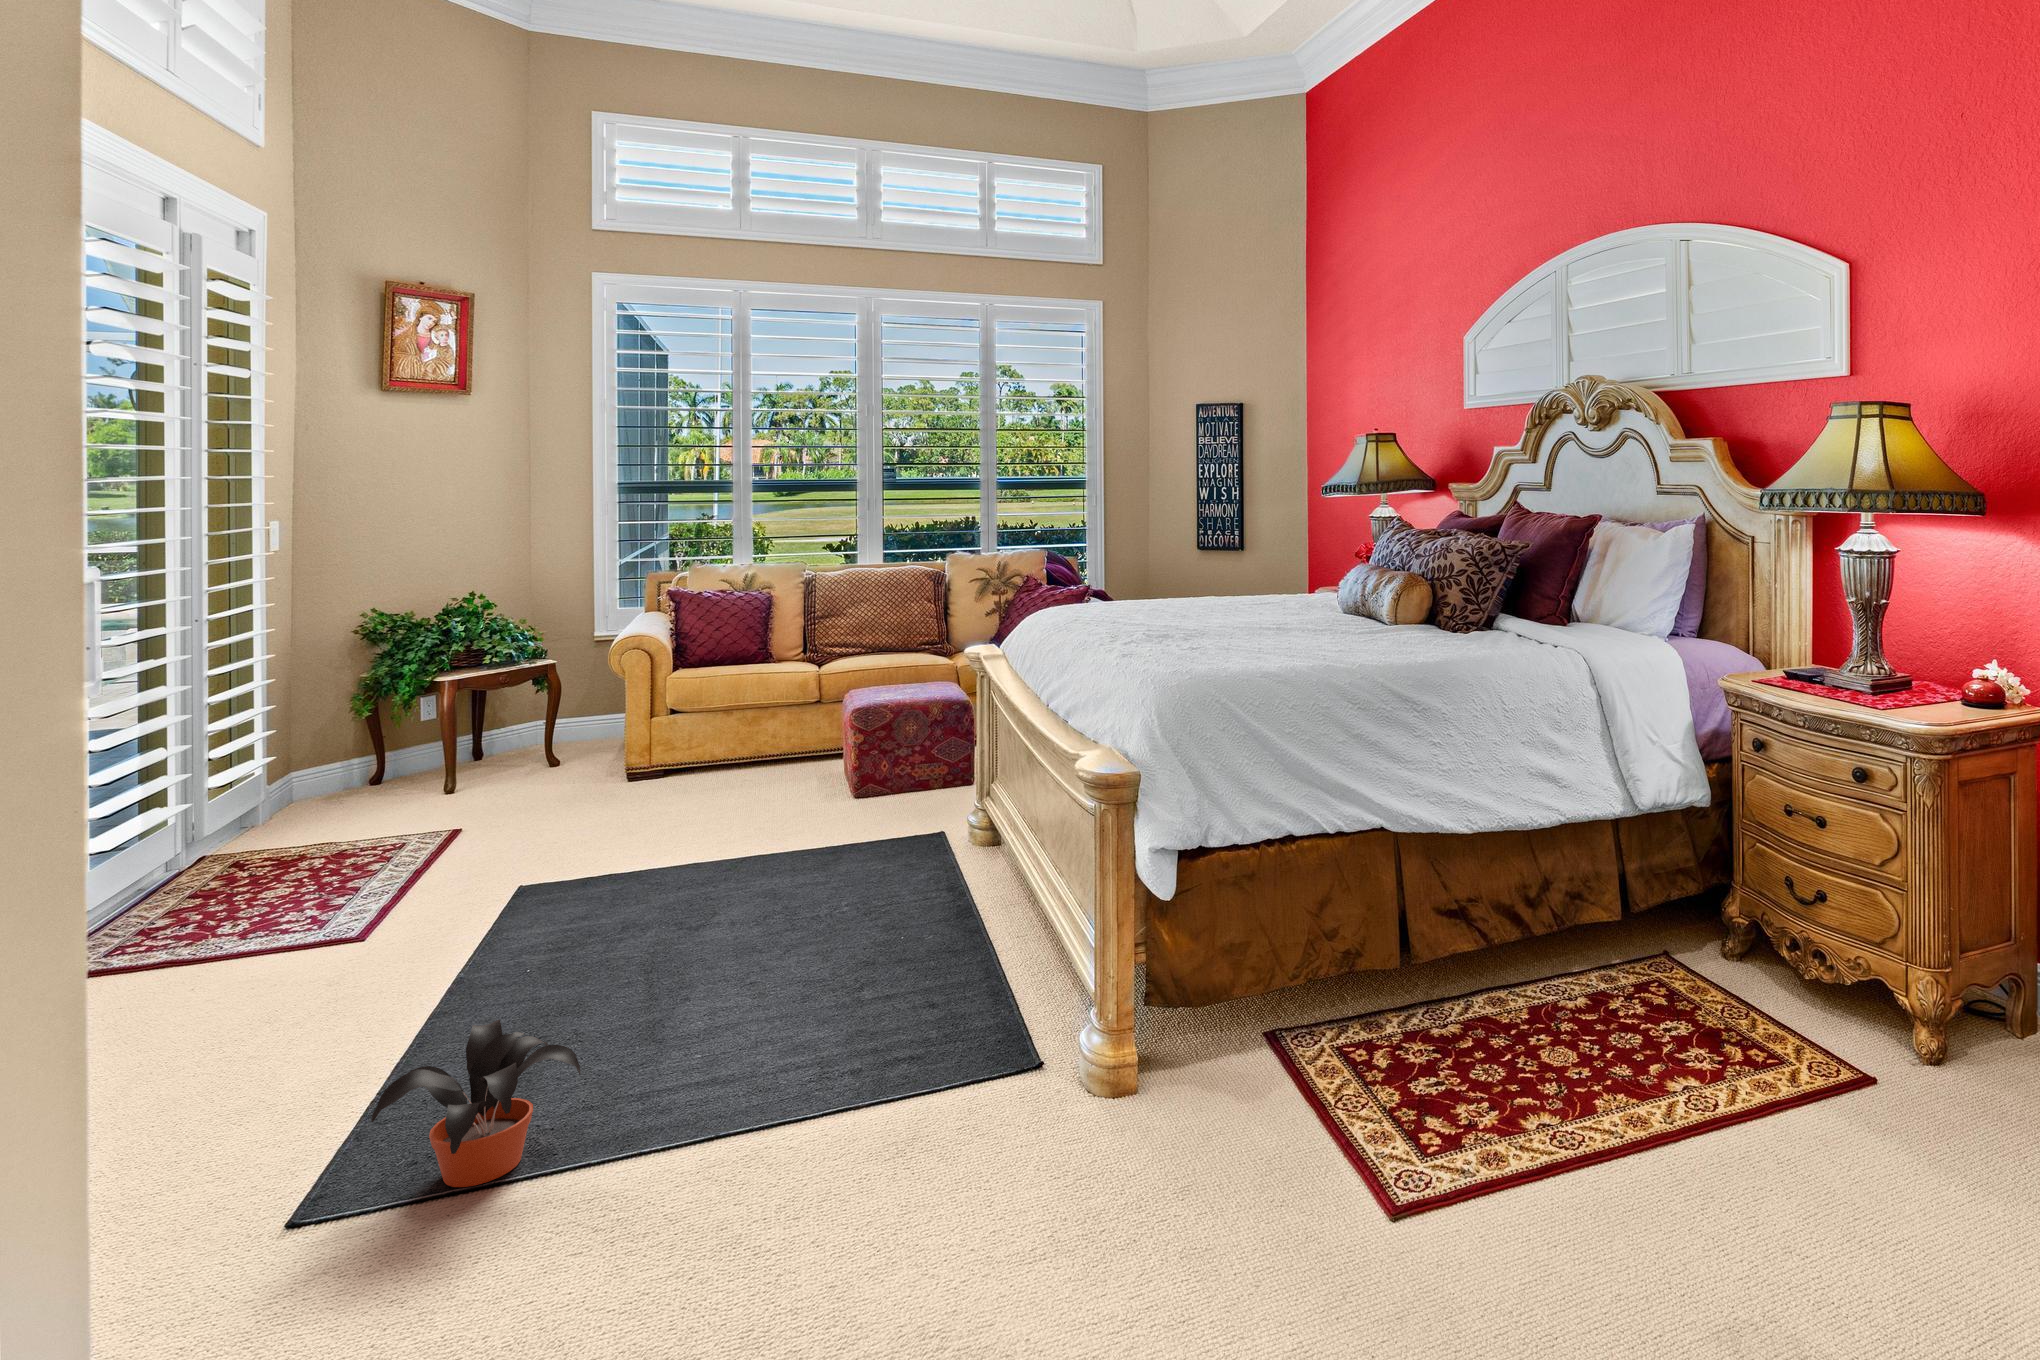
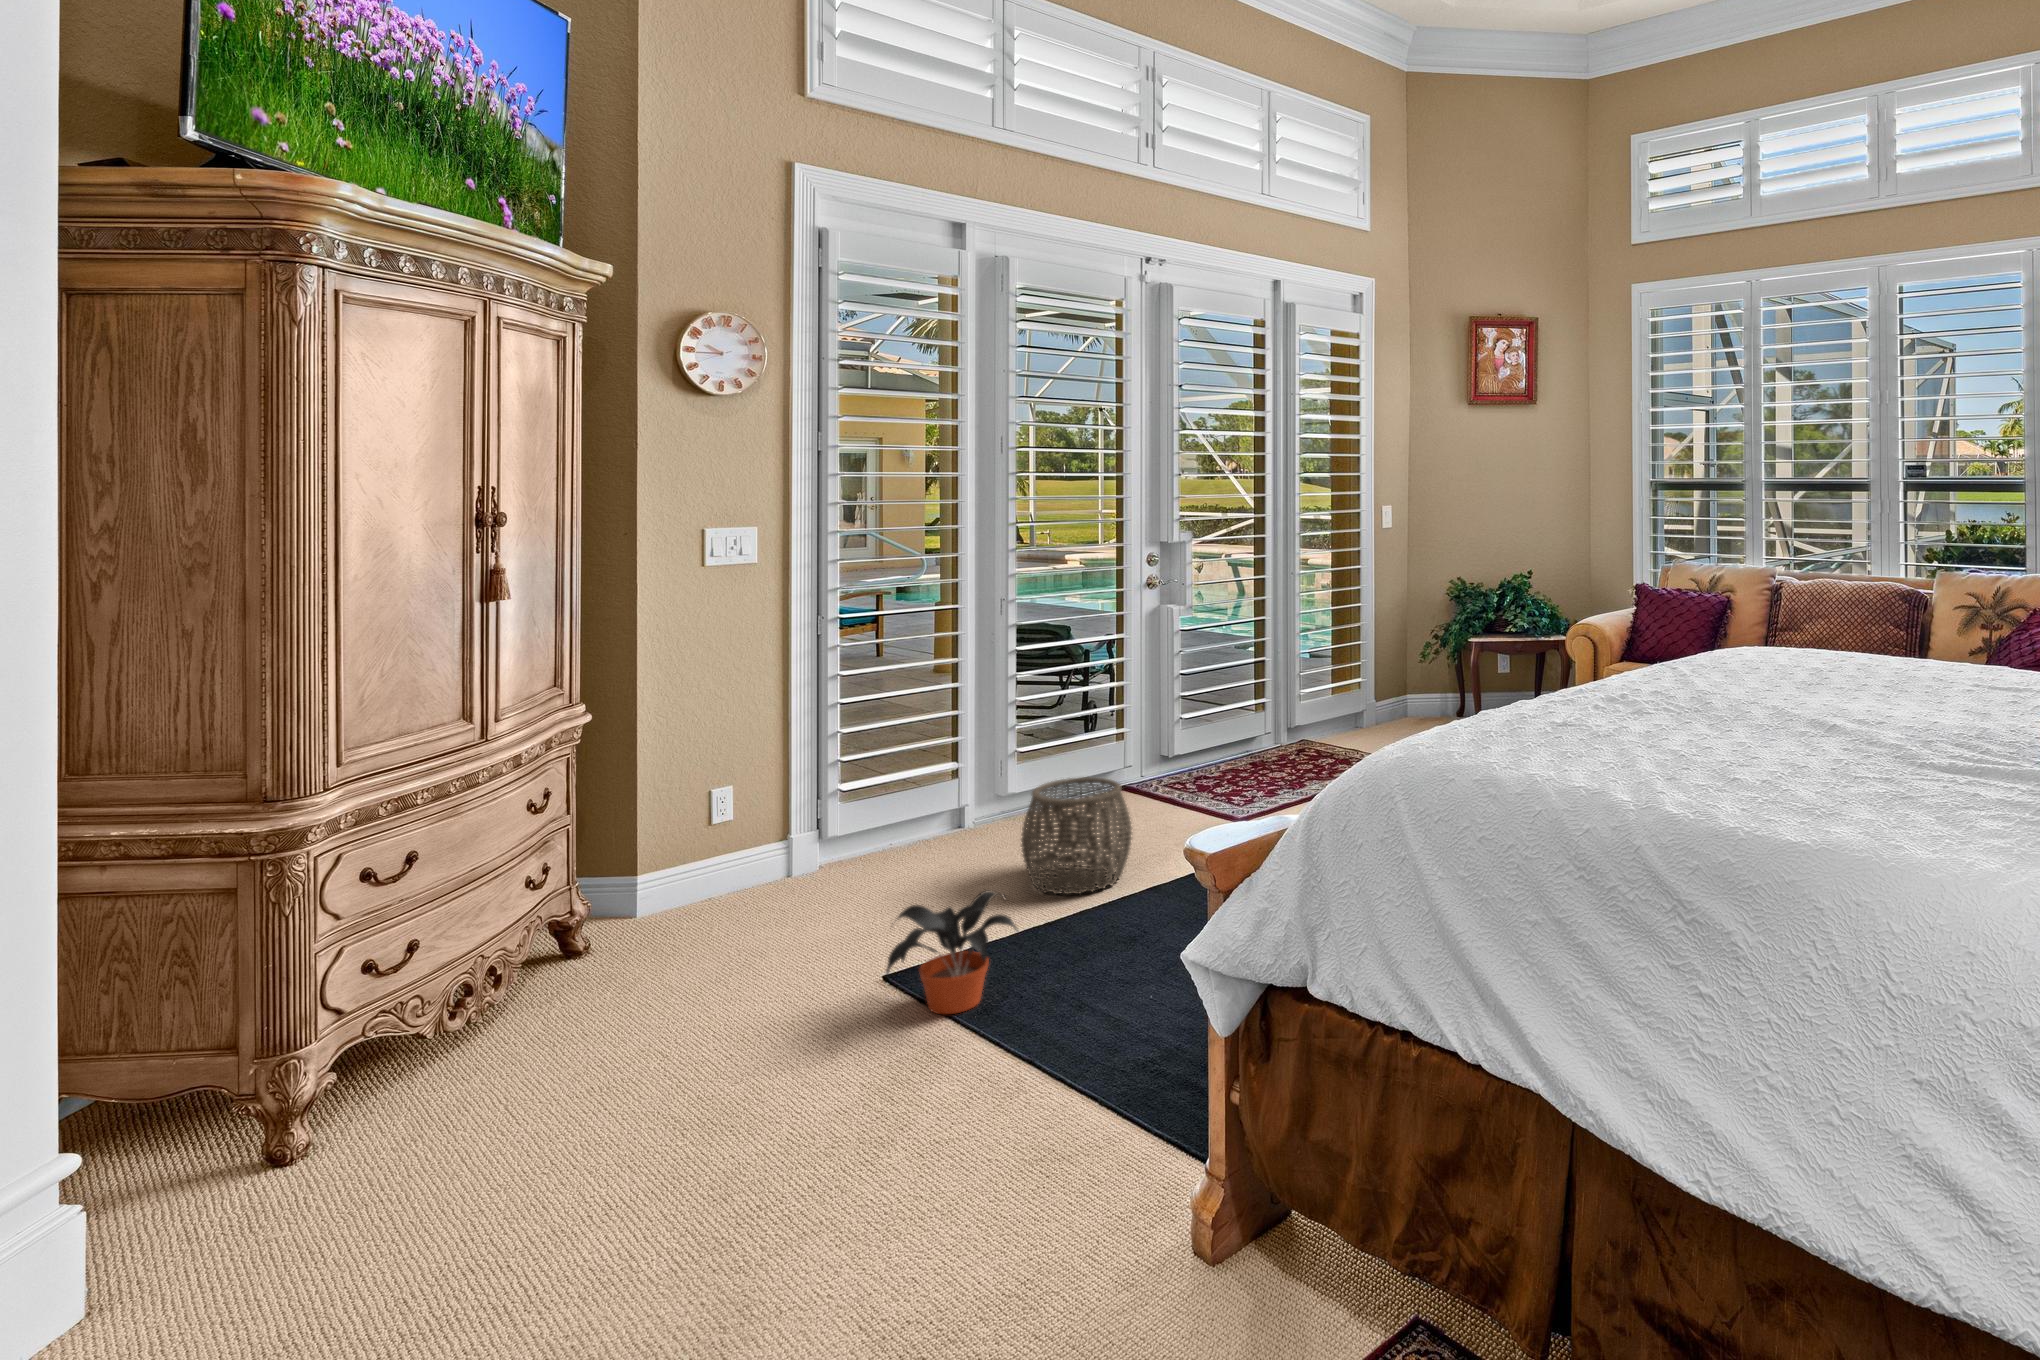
woven basket: none [194,908,395,1089] -> present [1021,777,1132,894]

